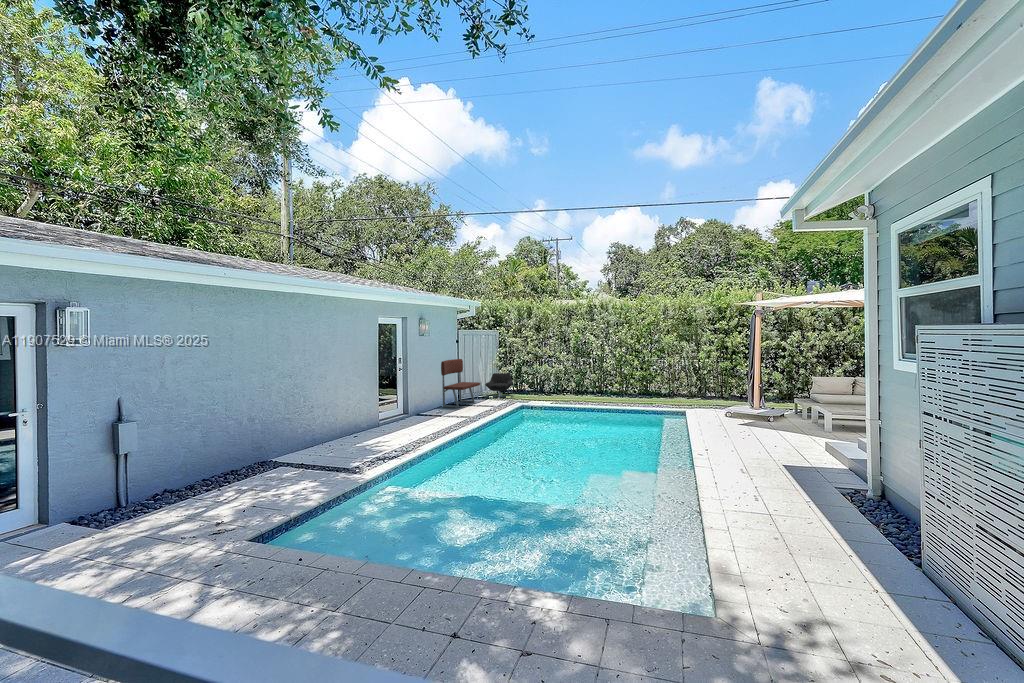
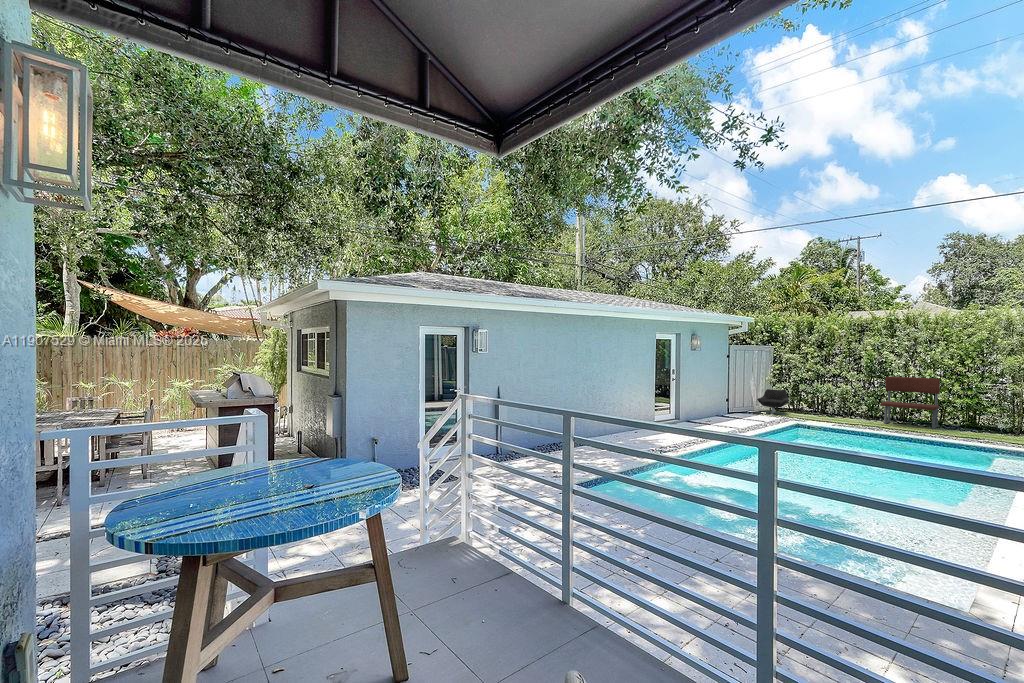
bench: present [441,359,480,408] -> present [881,377,940,429]

